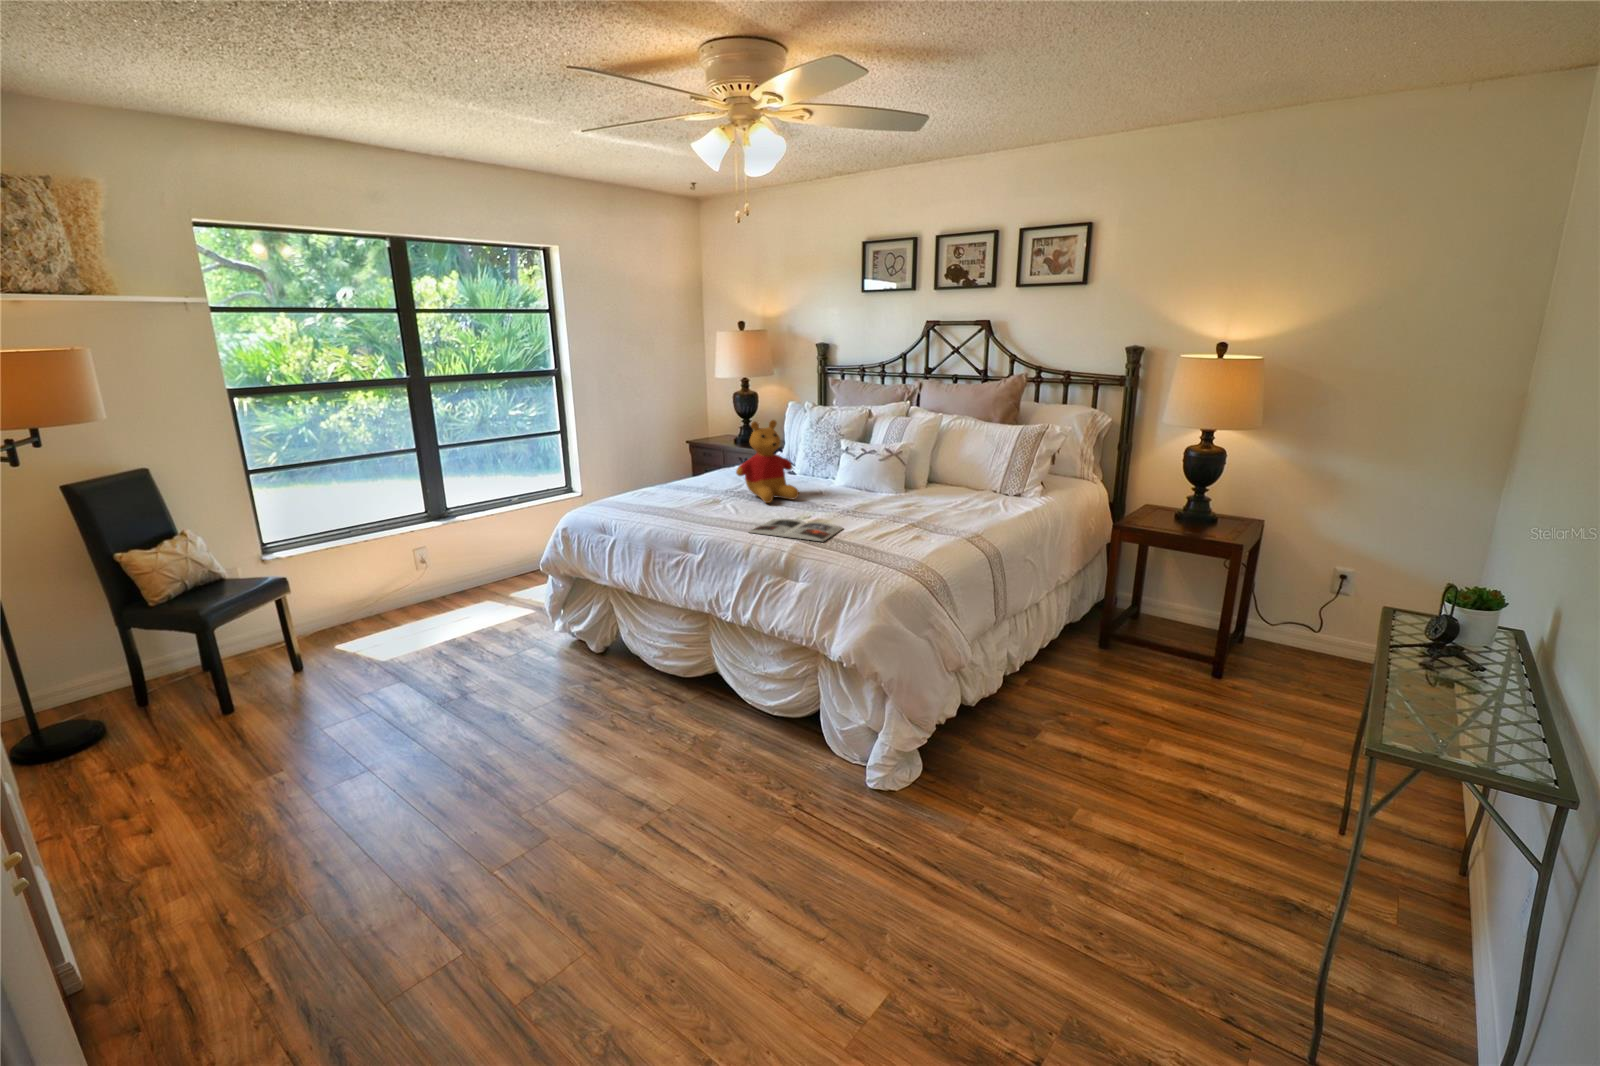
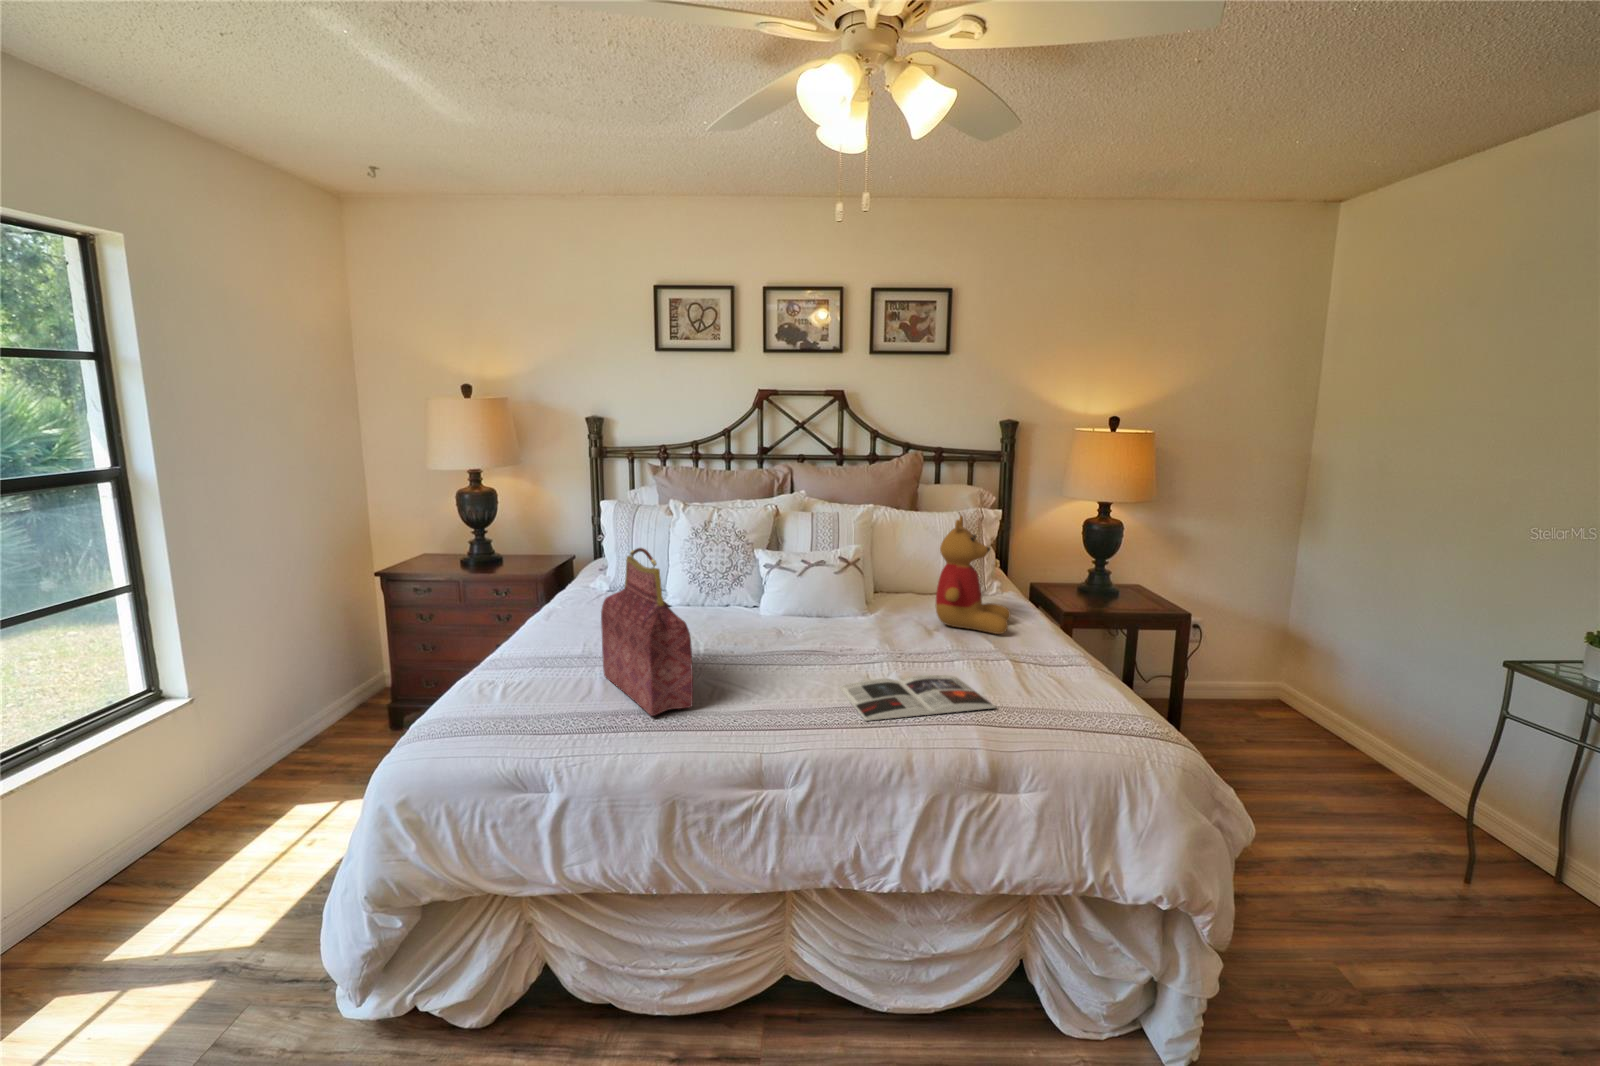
stuffed bear: present [736,420,799,503] -> present [935,516,1010,634]
handbag: none [663,426,704,512] -> present [601,548,693,716]

